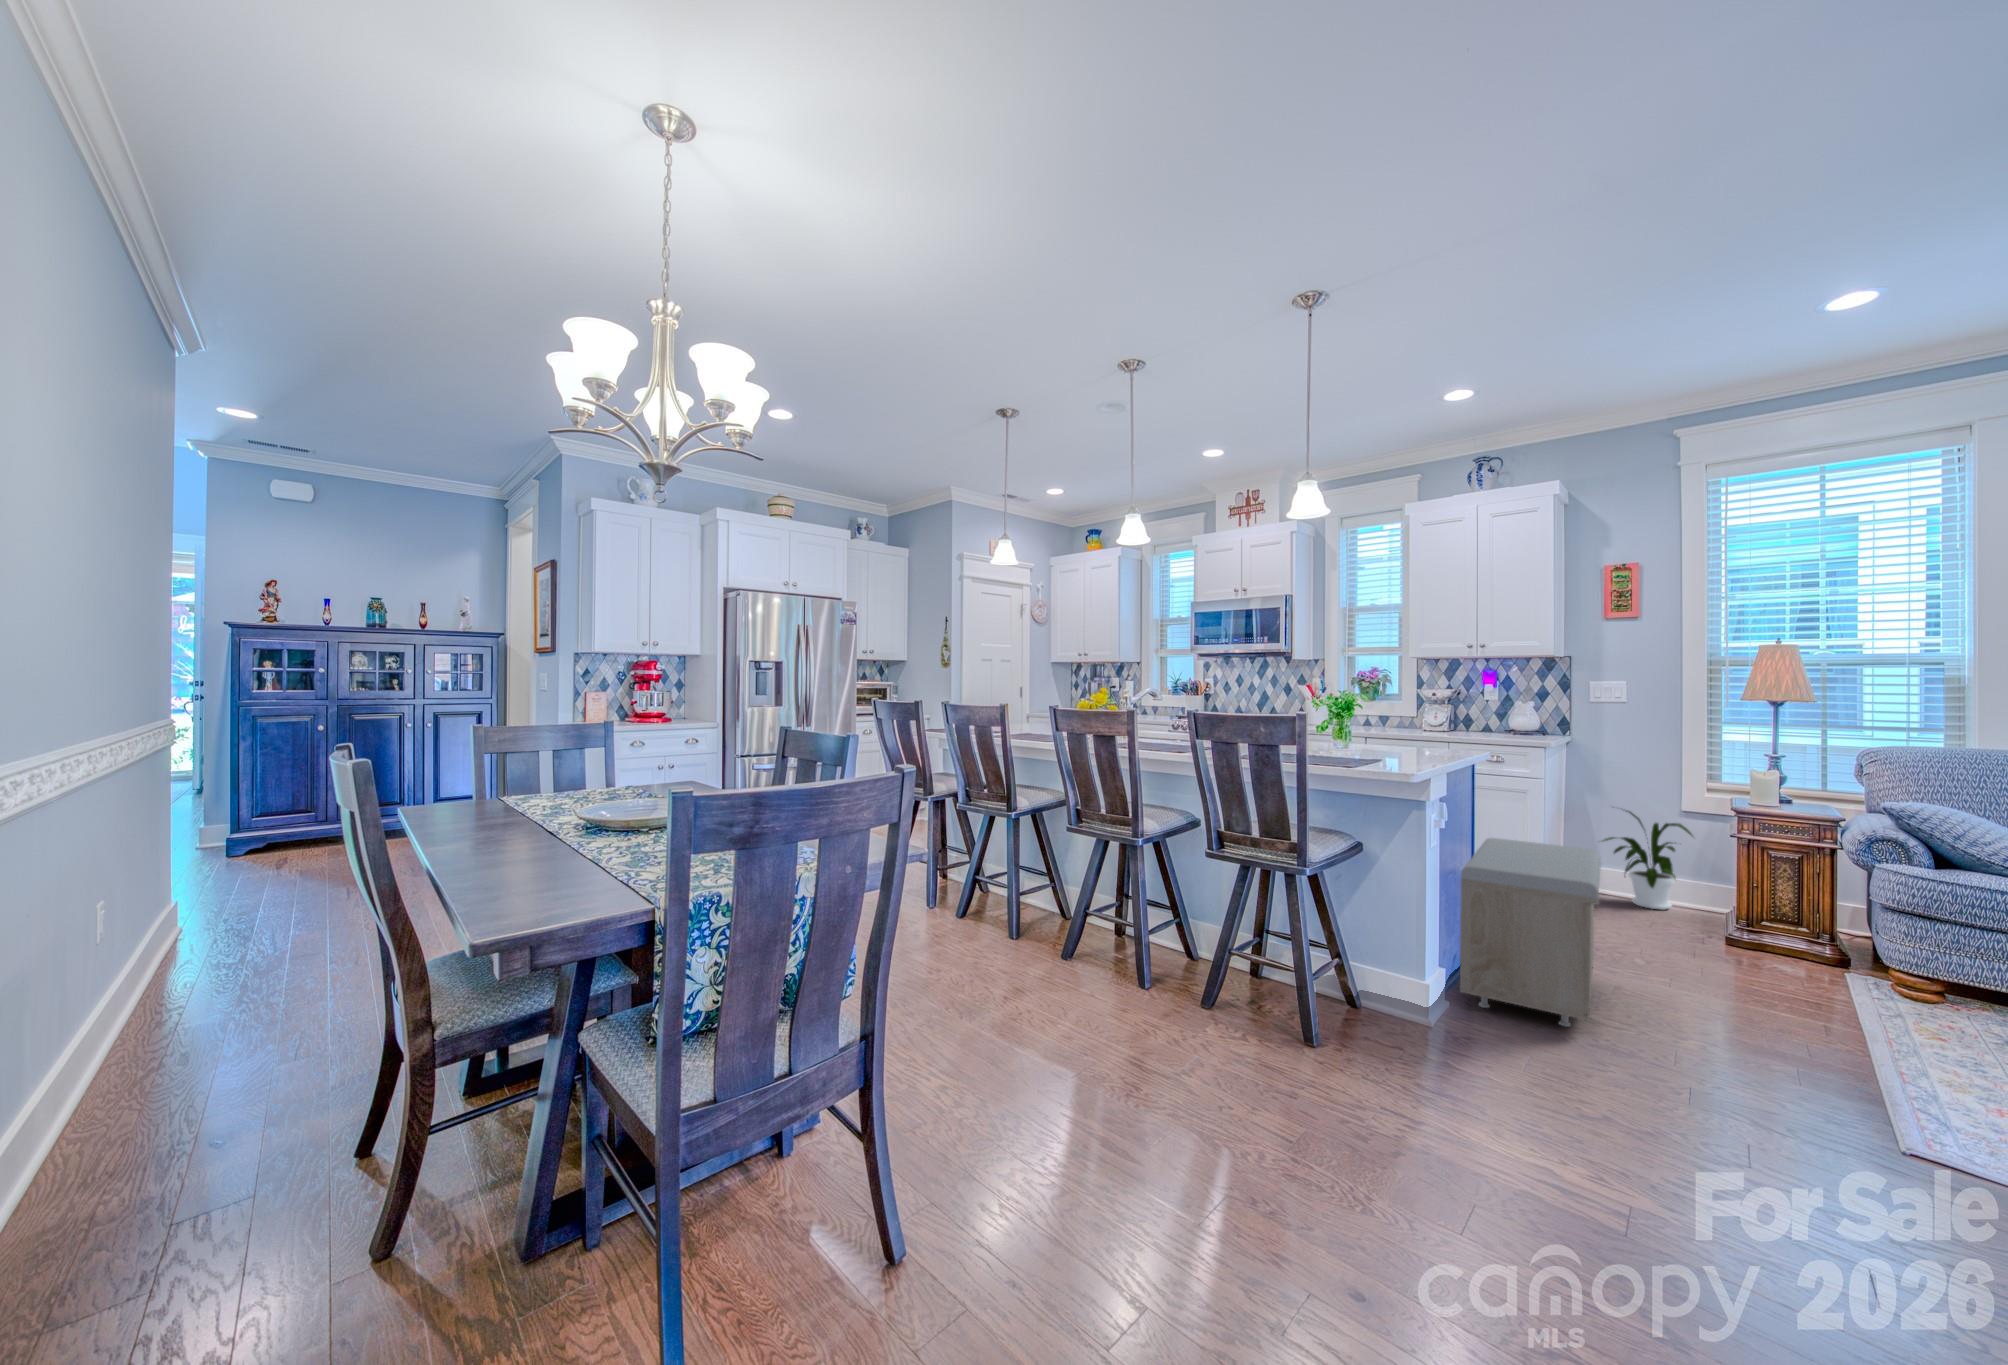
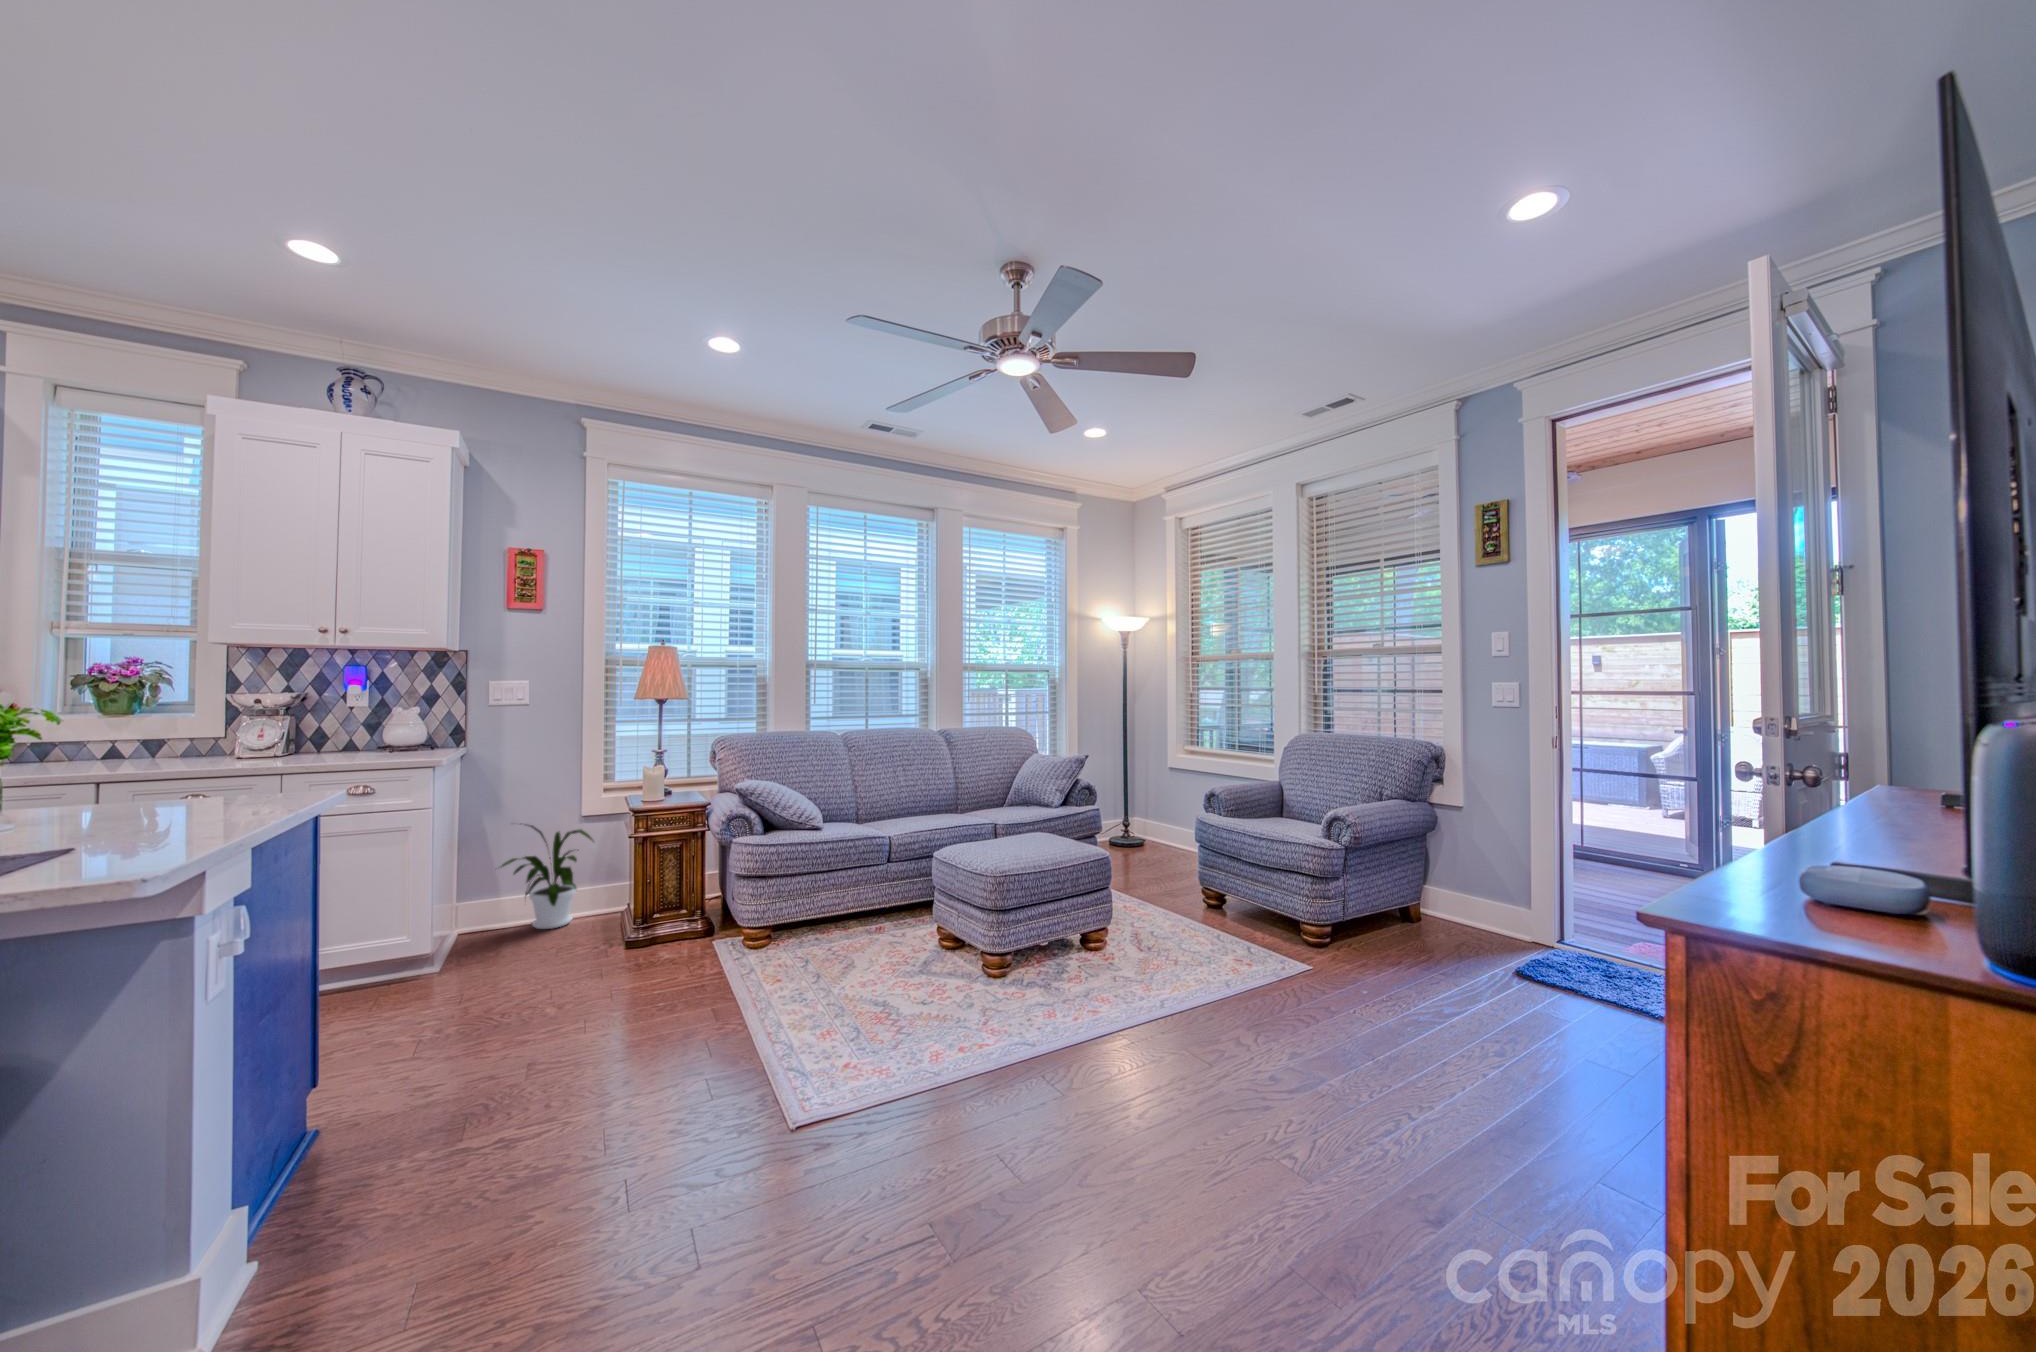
storage bench: present [1460,838,1601,1027] -> none [242,898,498,1242]

